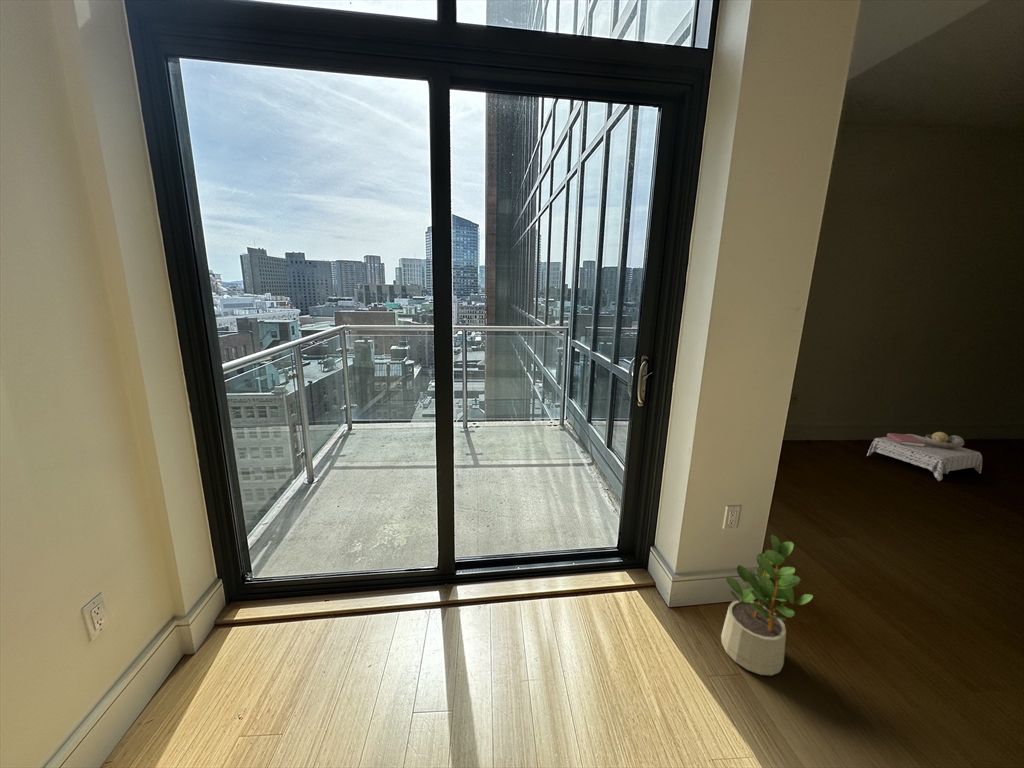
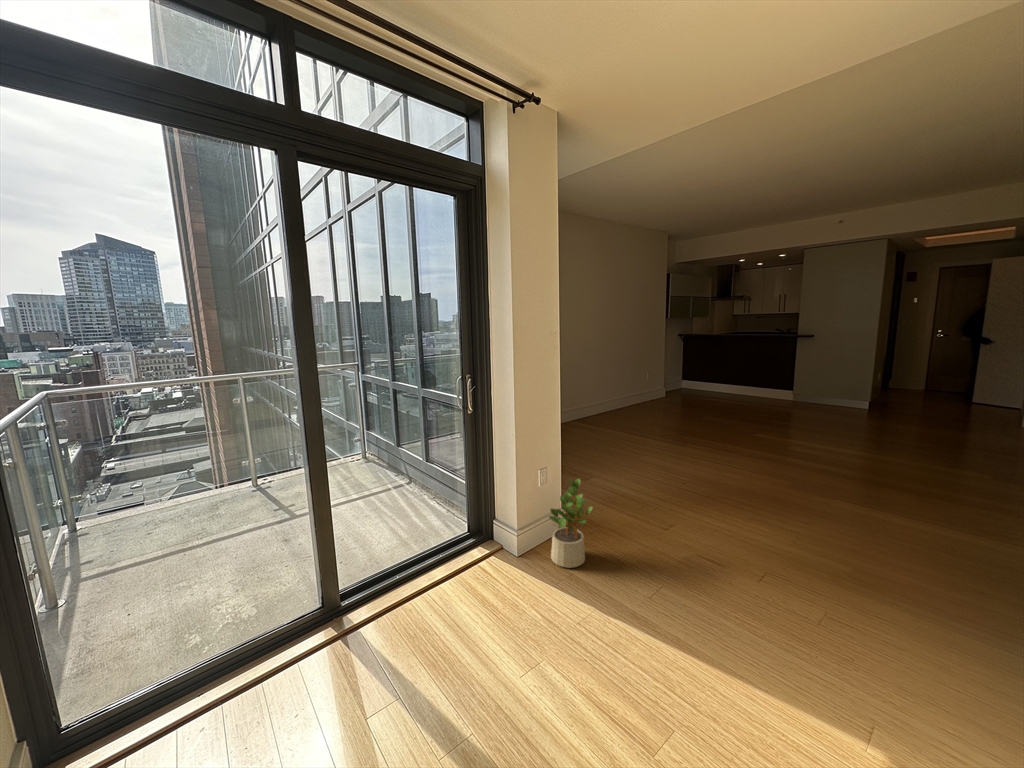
ottoman: present [867,432,982,481] -> none [582,406,631,436]

